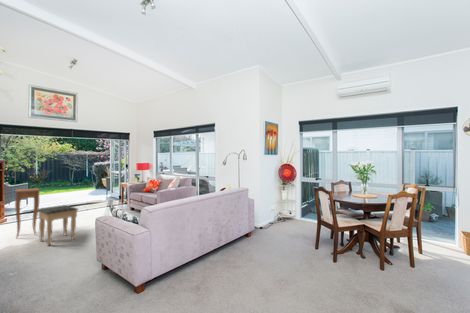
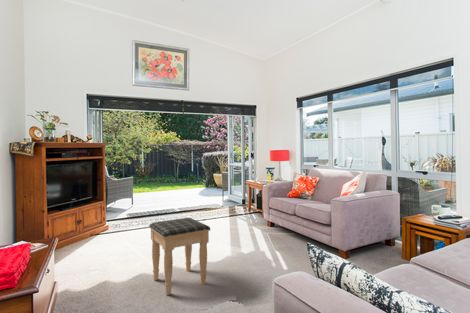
side table: present [15,188,40,238] -> none [119,186,151,267]

